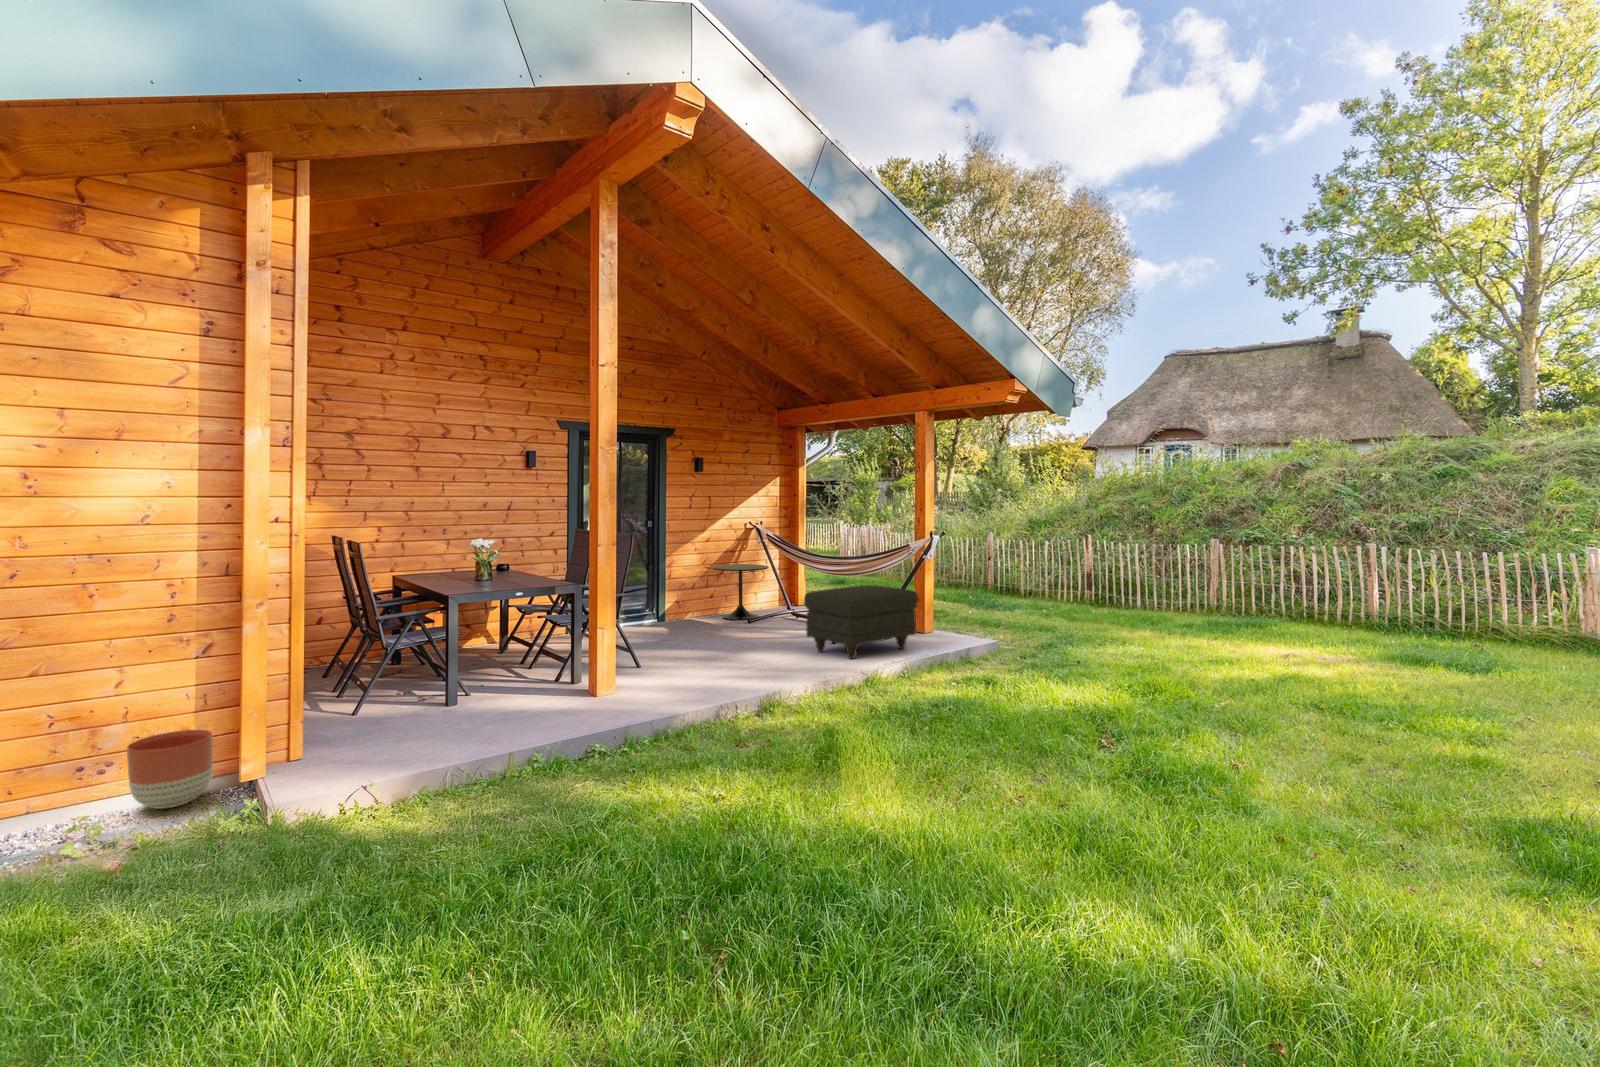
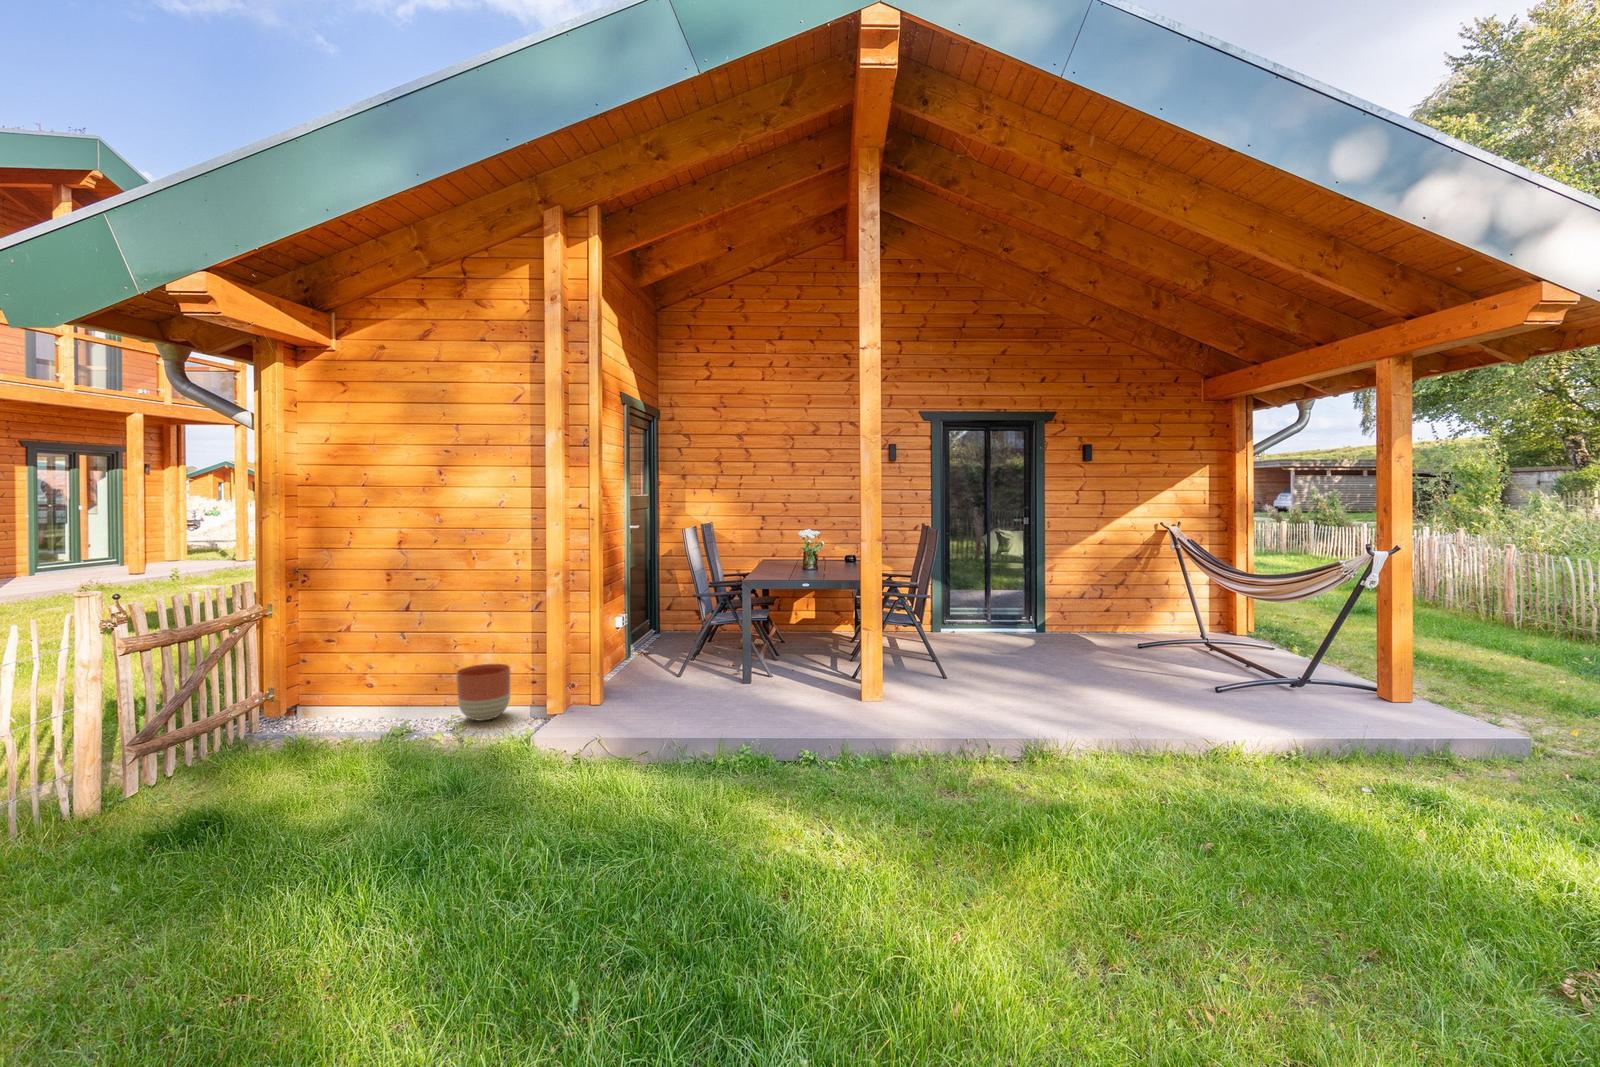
side table: present [712,564,769,620] -> none [1098,571,1175,641]
ottoman: present [804,585,918,659] -> none [1155,615,1355,721]

